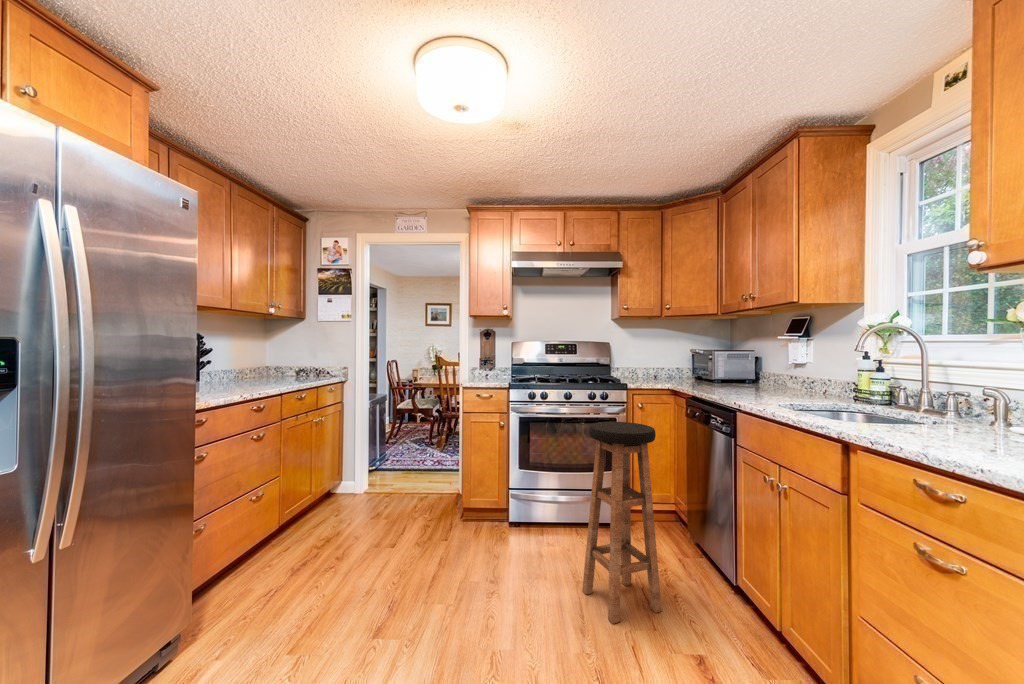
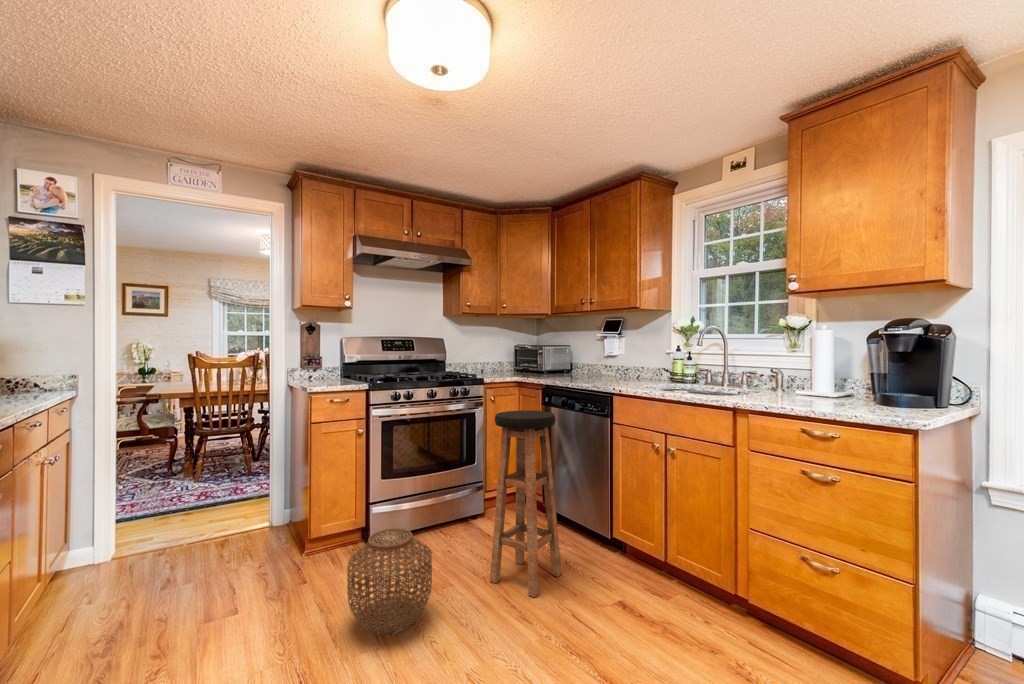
woven basket: none [442,512,513,604] -> present [347,528,432,635]

